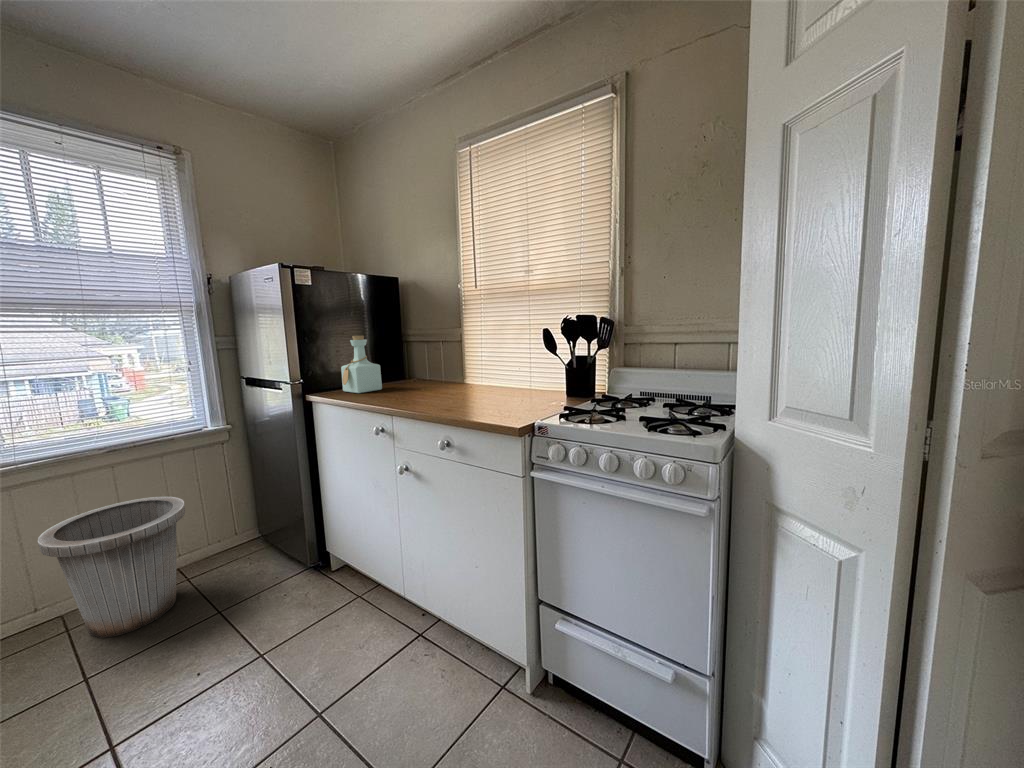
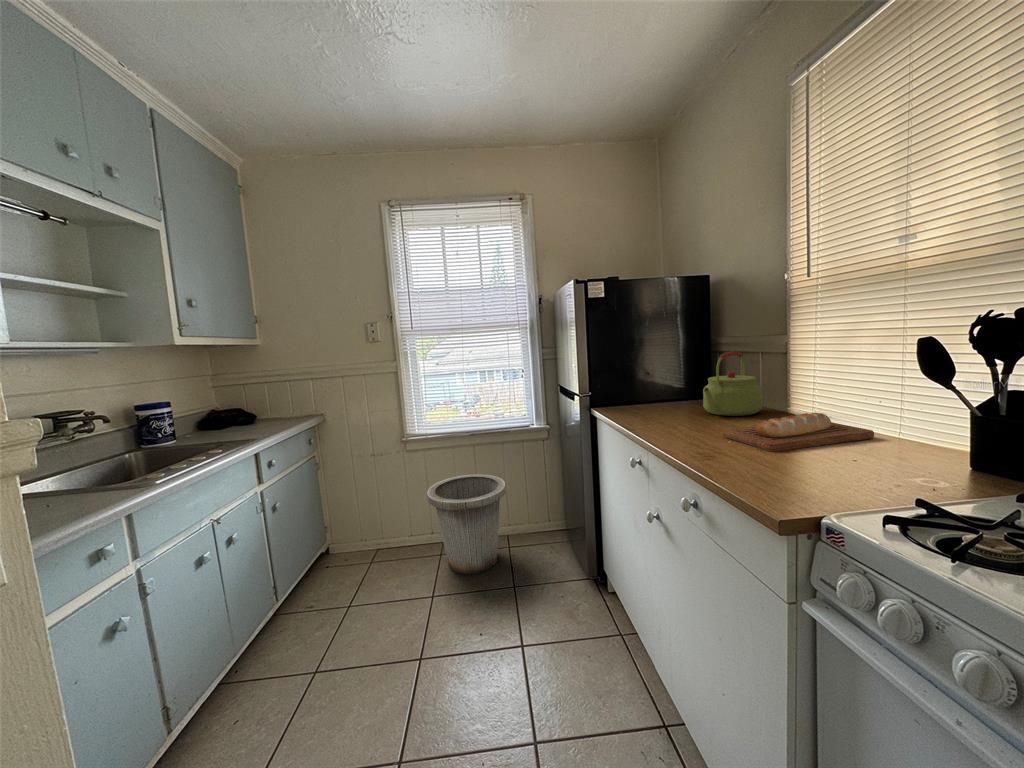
bottle: present [341,336,382,393] -> none [627,348,670,413]
kettle: none [408,339,450,389] -> present [703,351,762,416]
bread loaf: none [442,378,521,402] -> present [723,413,874,452]

